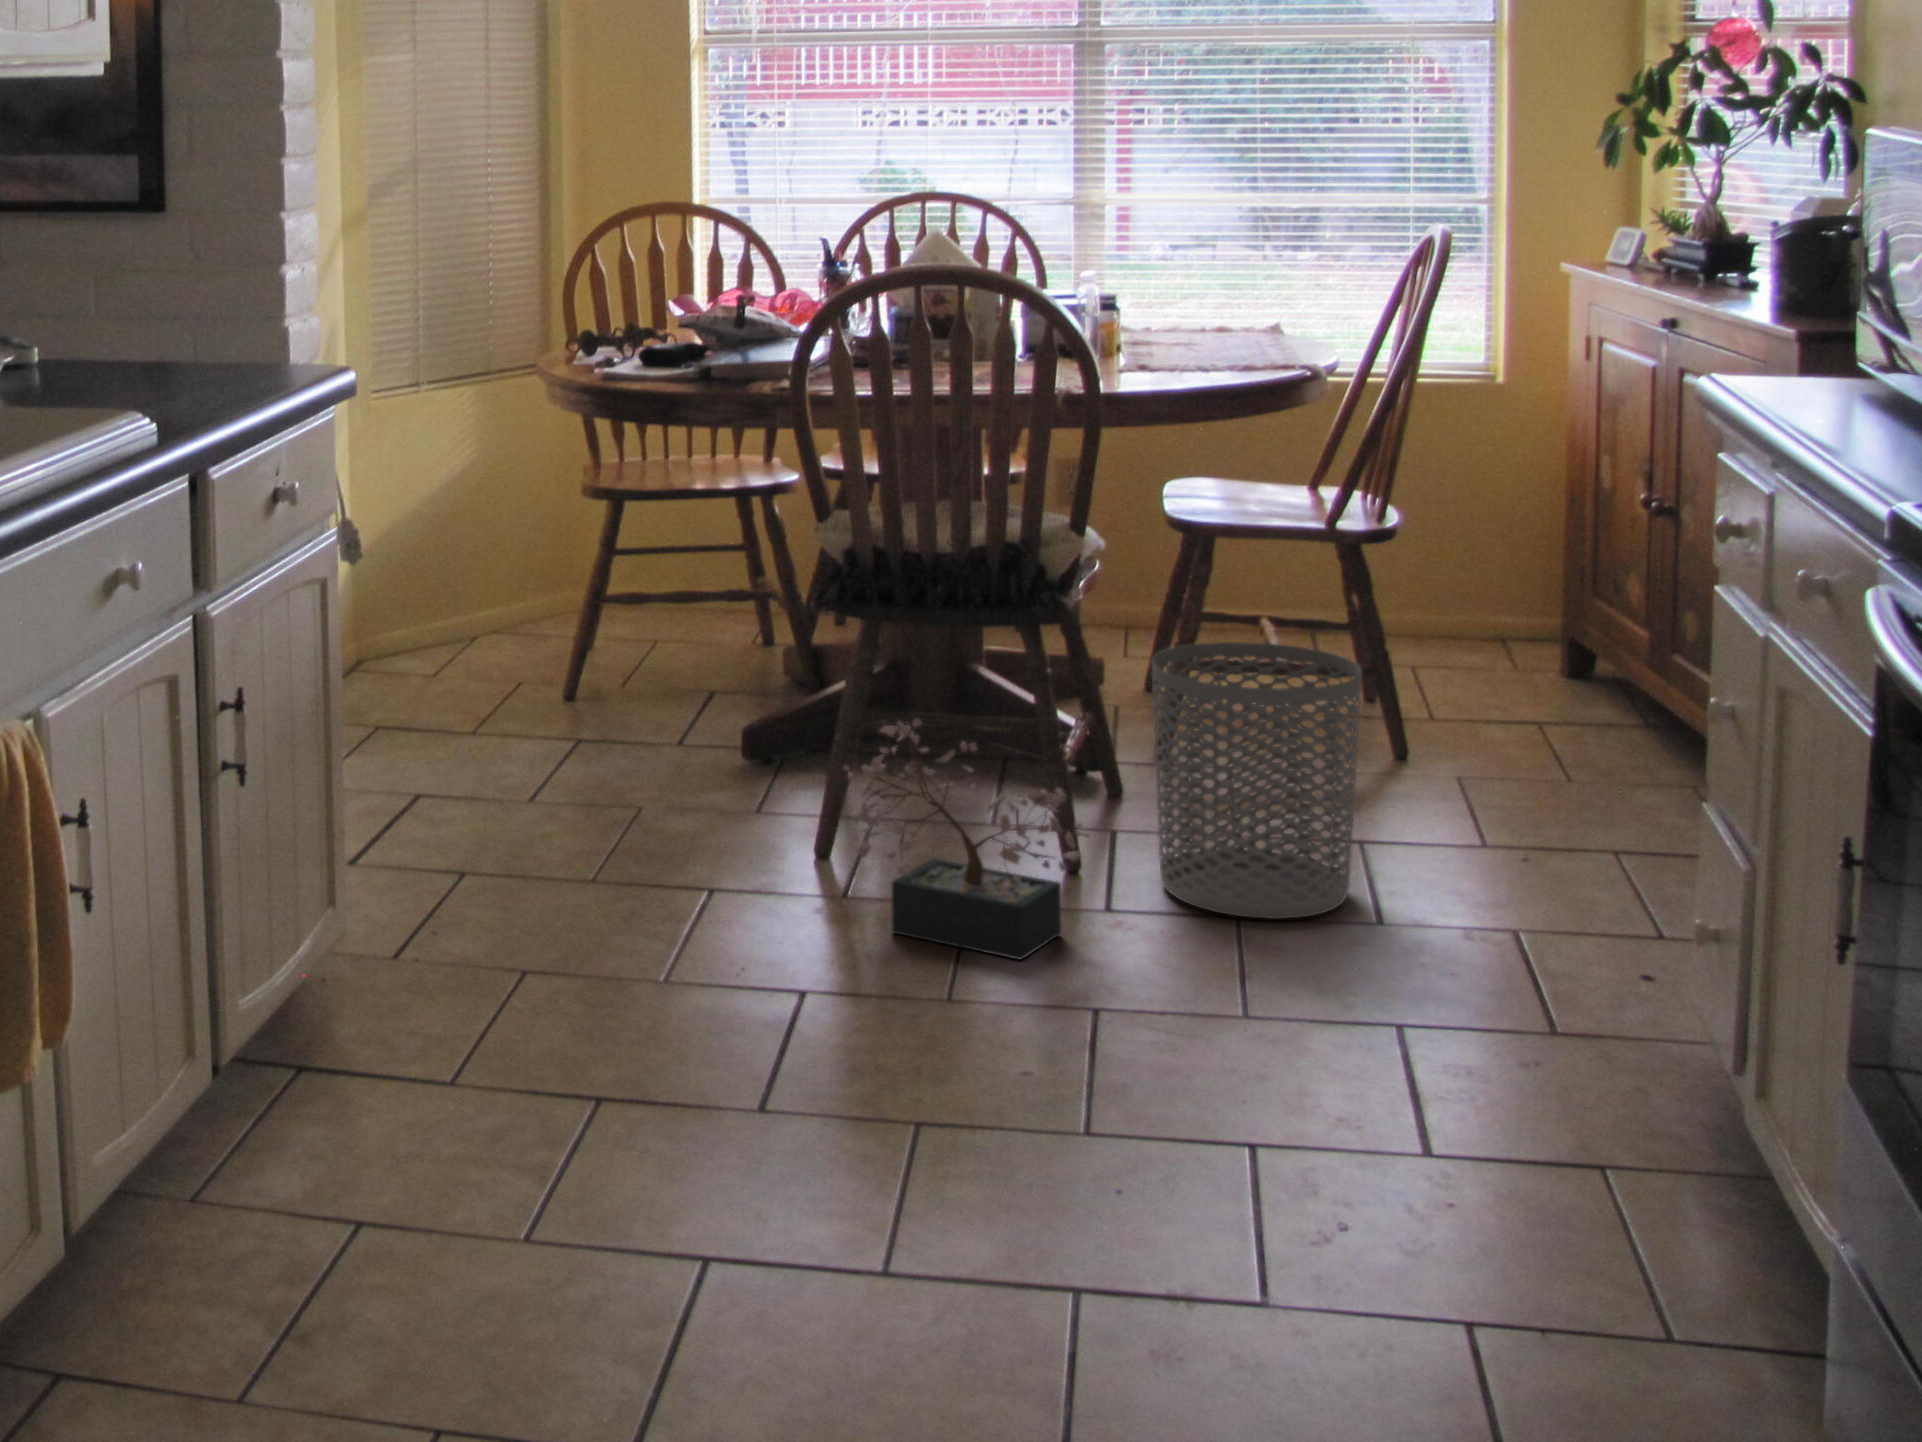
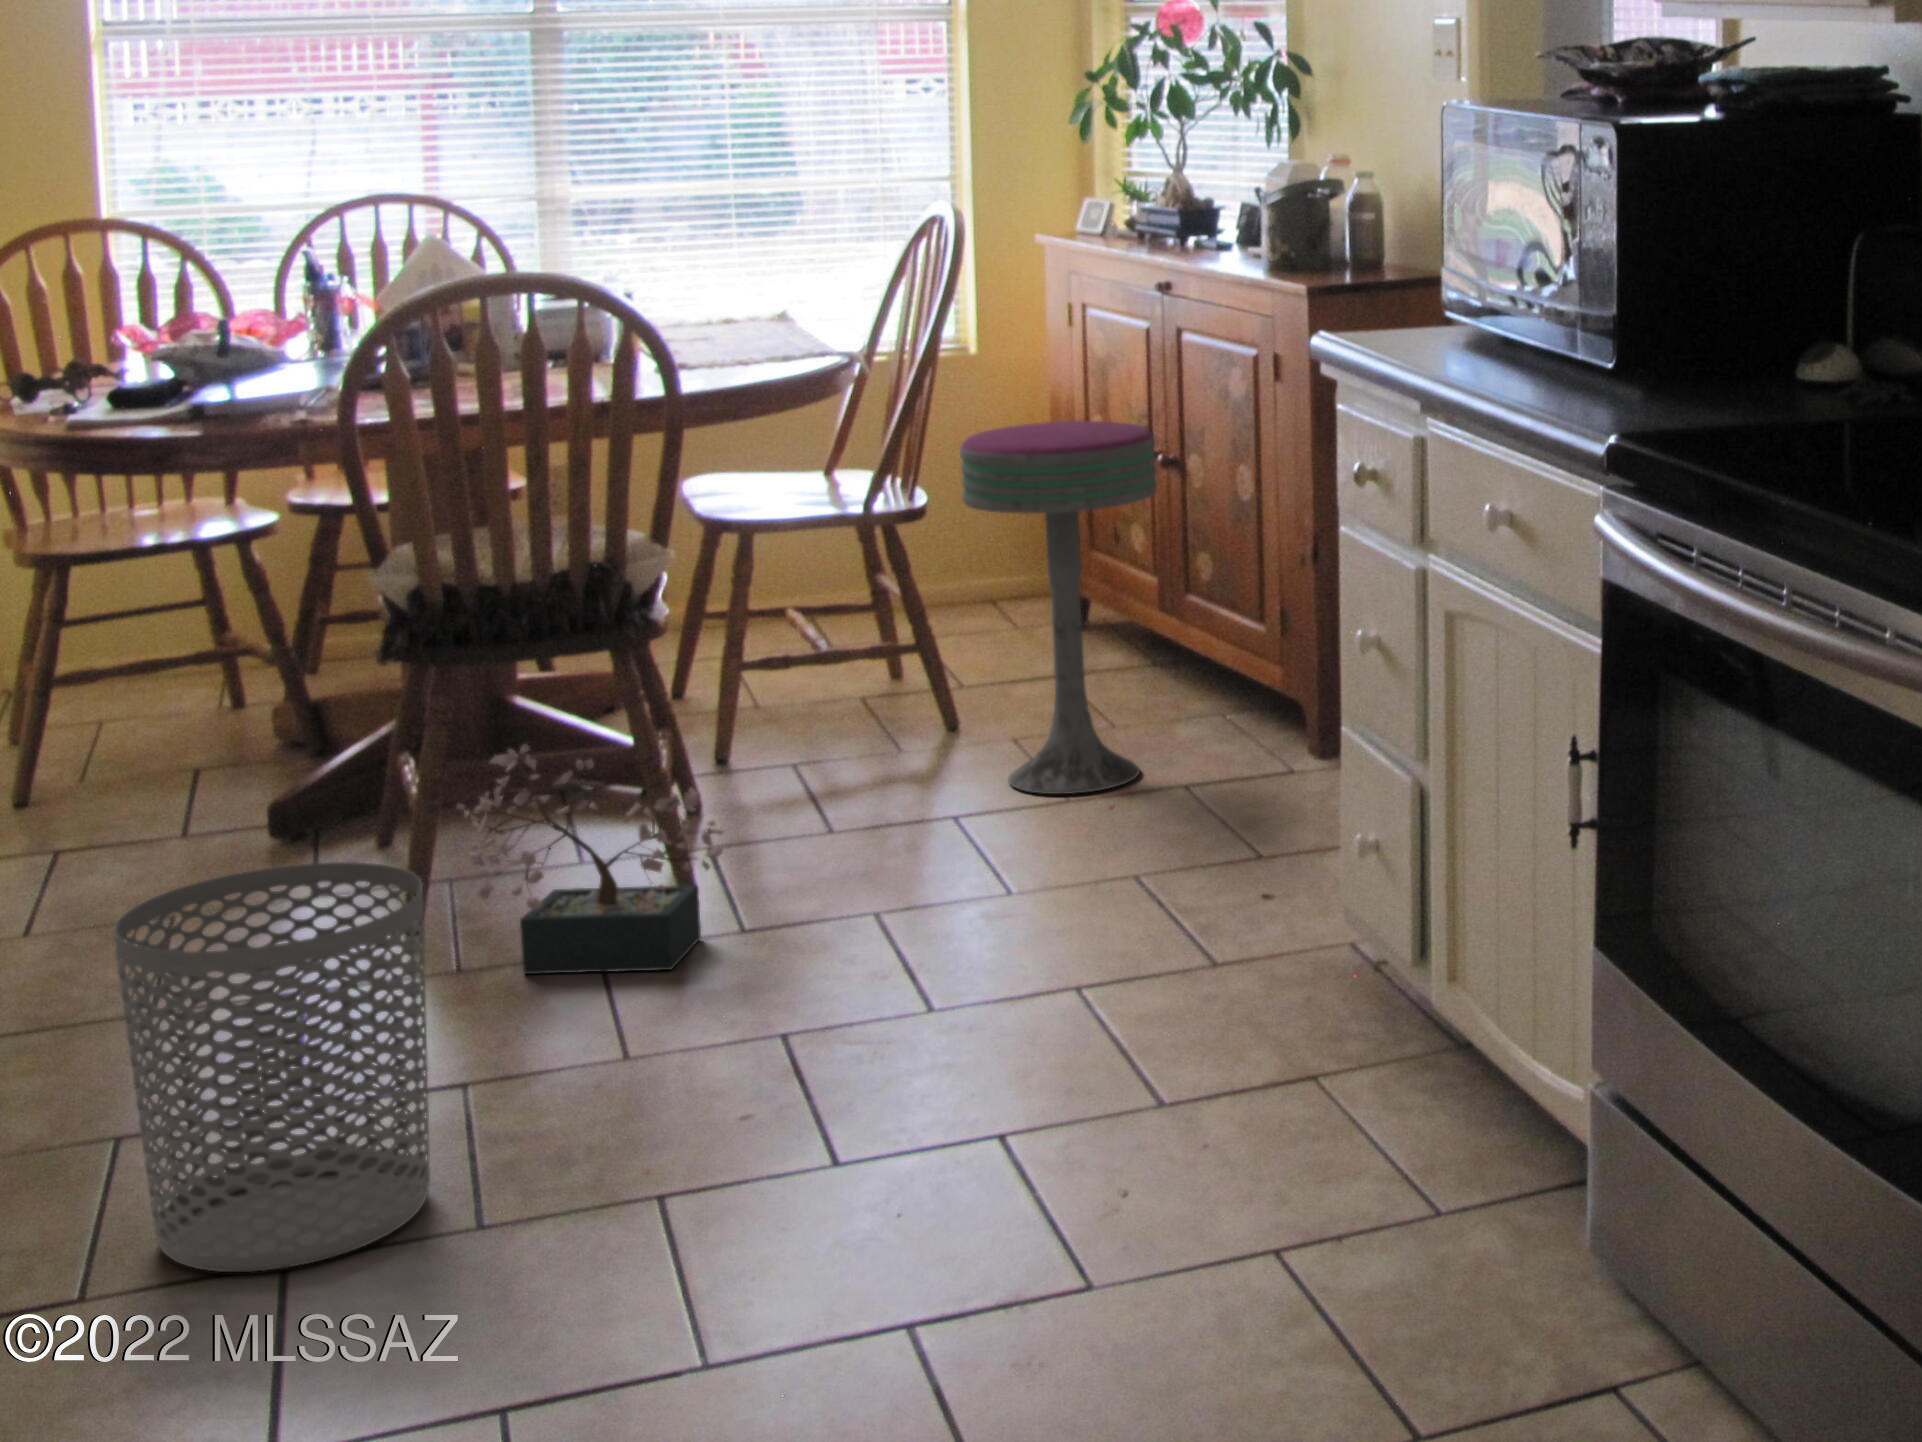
bar stool: none [1396,464,1618,862] -> present [960,421,1157,794]
waste bin: present [1152,642,1362,919] -> present [114,862,430,1272]

